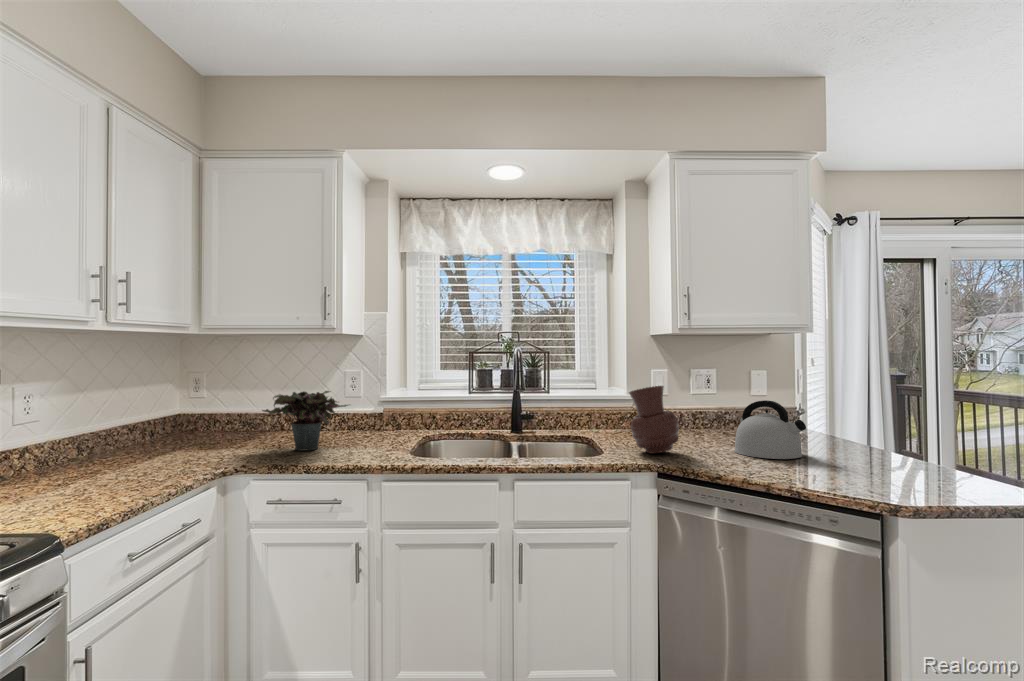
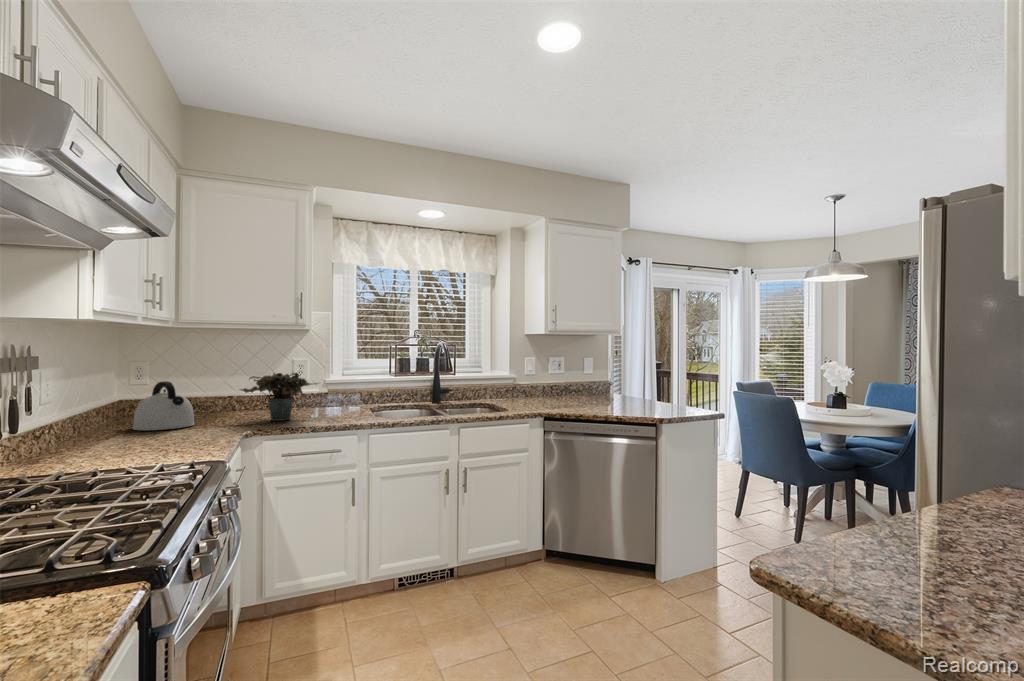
vase: present [629,386,679,454] -> none [524,365,557,410]
kettle: present [734,400,806,459] -> present [133,381,195,430]

